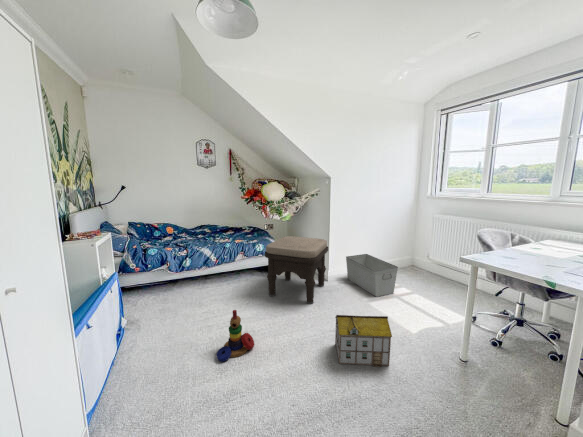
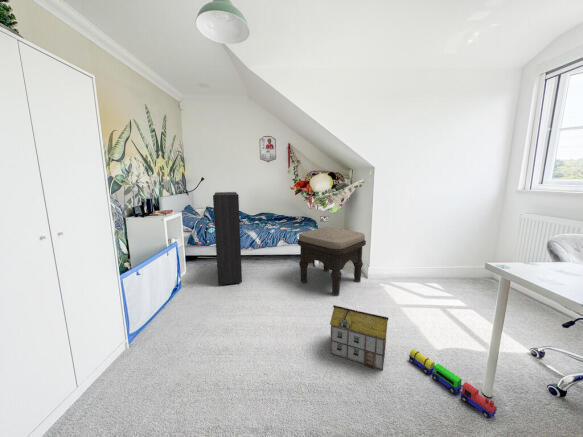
bookcase: none [141,204,205,318] -> present [213,192,242,285]
storage bin: present [346,254,398,297] -> none [390,254,448,303]
stacking toy: present [216,310,254,362] -> none [230,284,264,324]
toy train: none [402,339,479,381] -> present [409,349,497,418]

